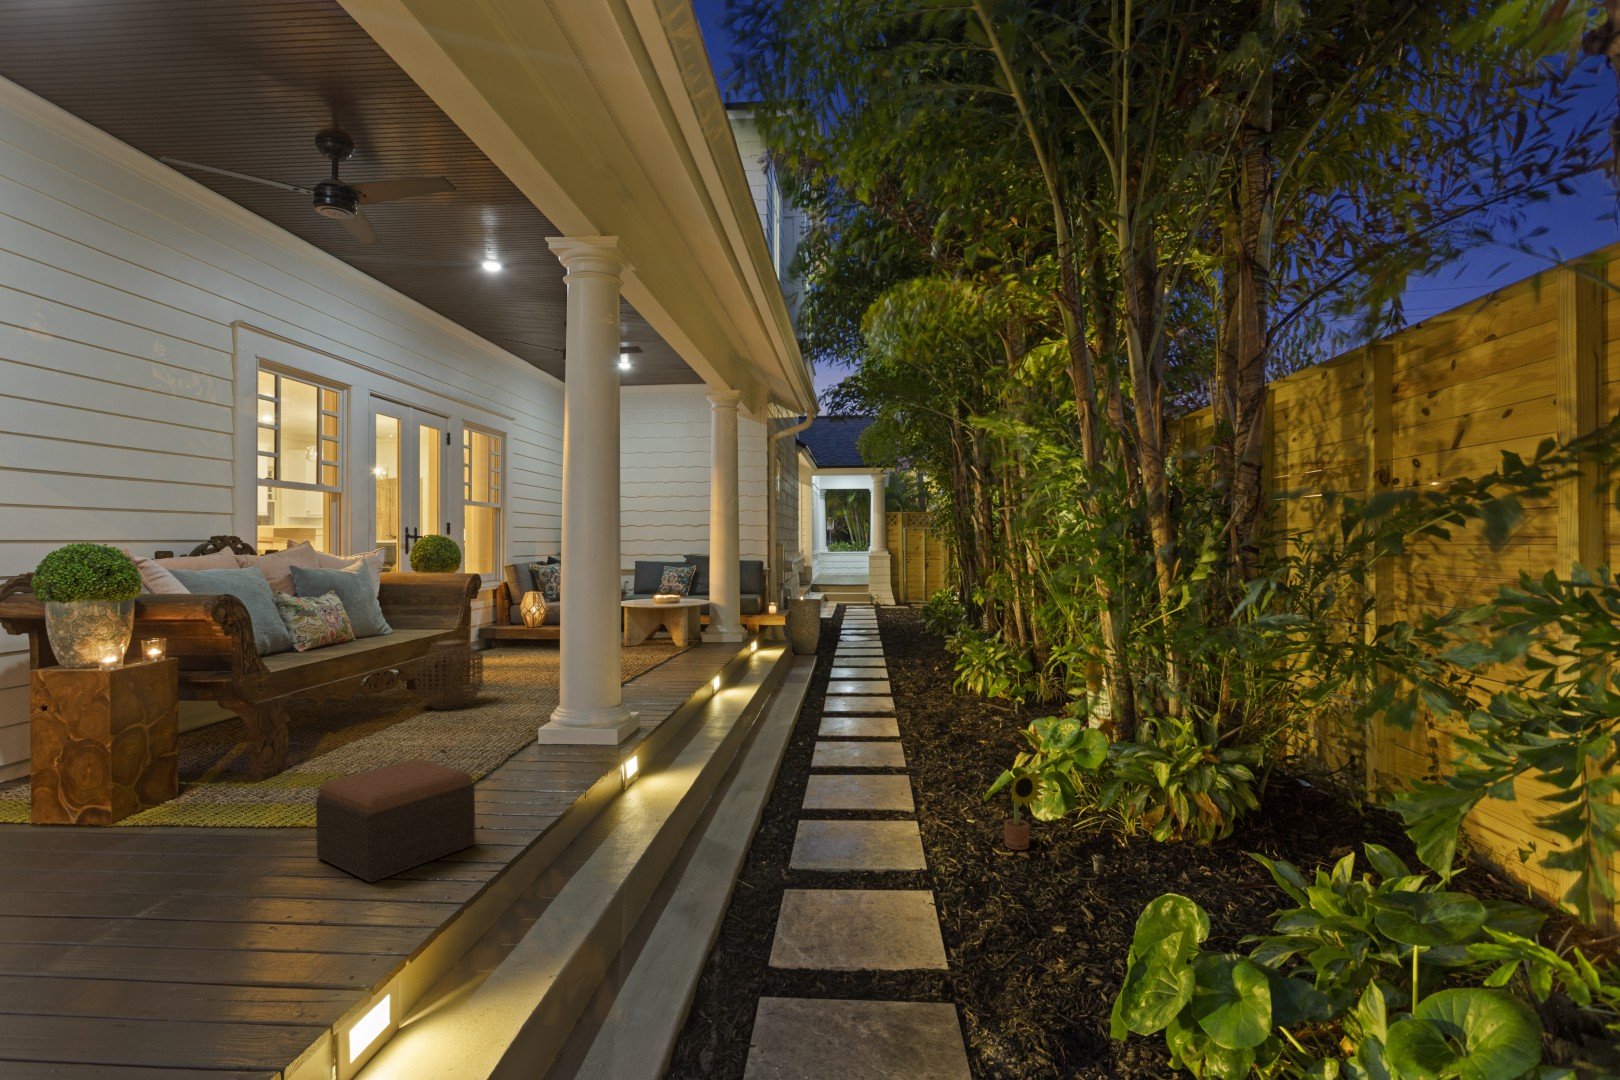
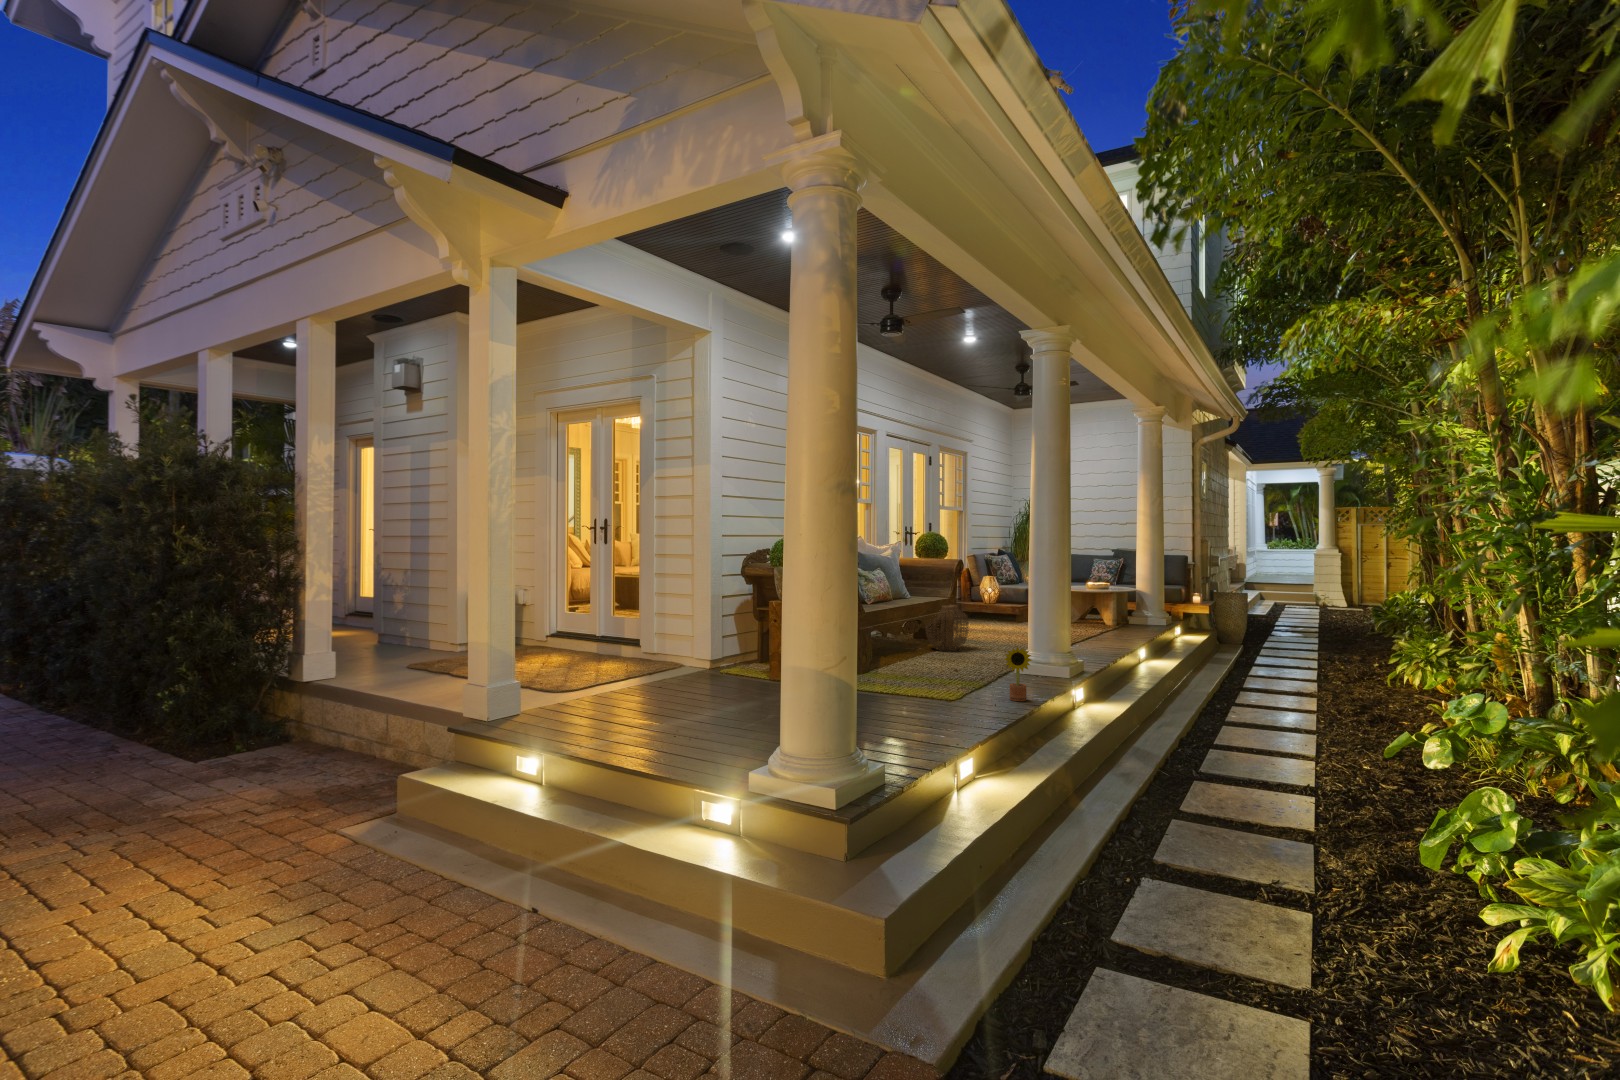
footstool: present [316,759,476,883] -> none [916,663,998,720]
decorative plant: present [1004,771,1045,850] -> present [1004,647,1032,701]

